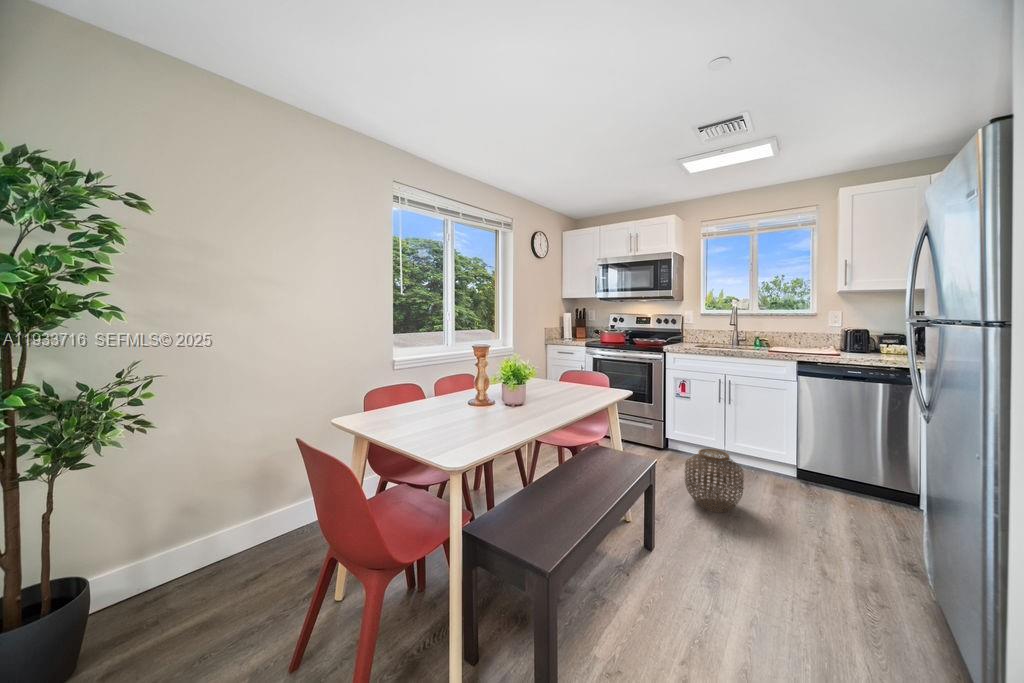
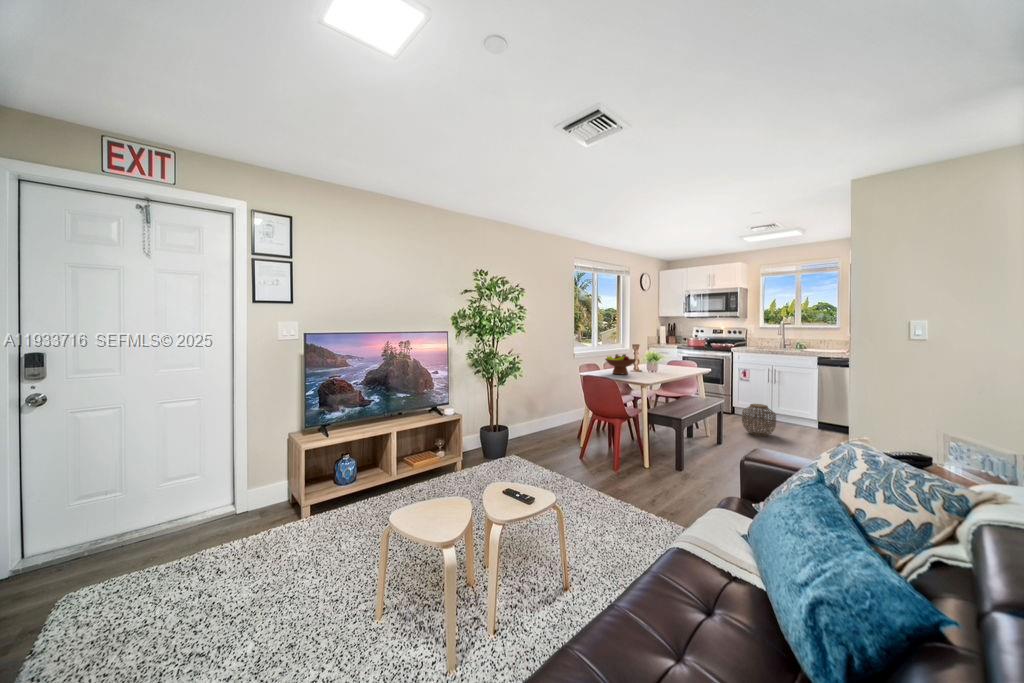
fruit bowl: none [388,376,464,427] -> present [605,354,636,374]

